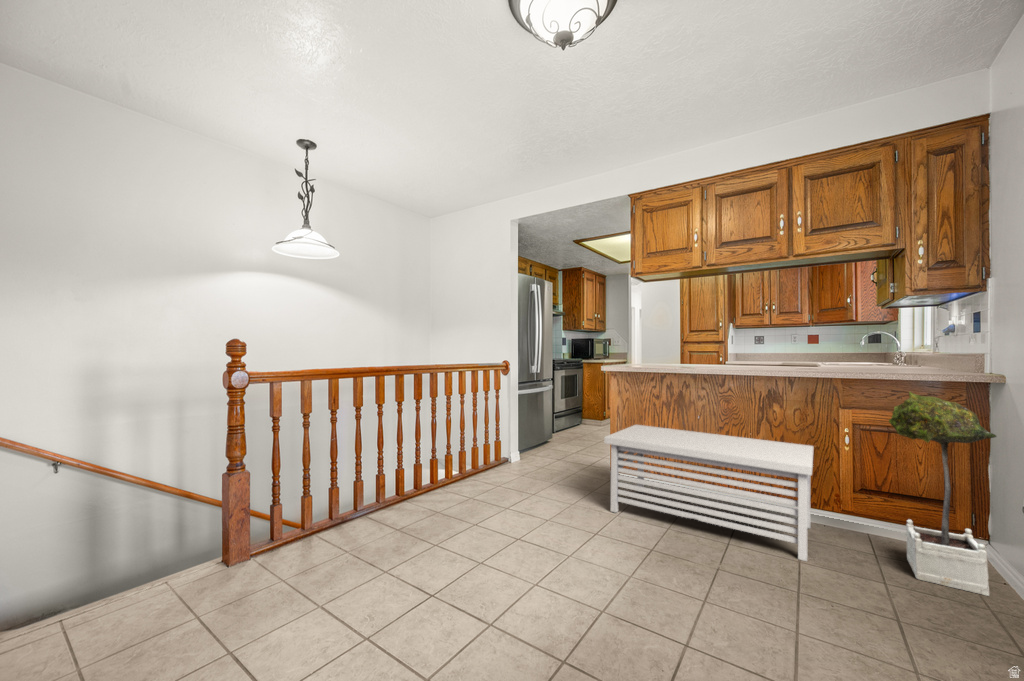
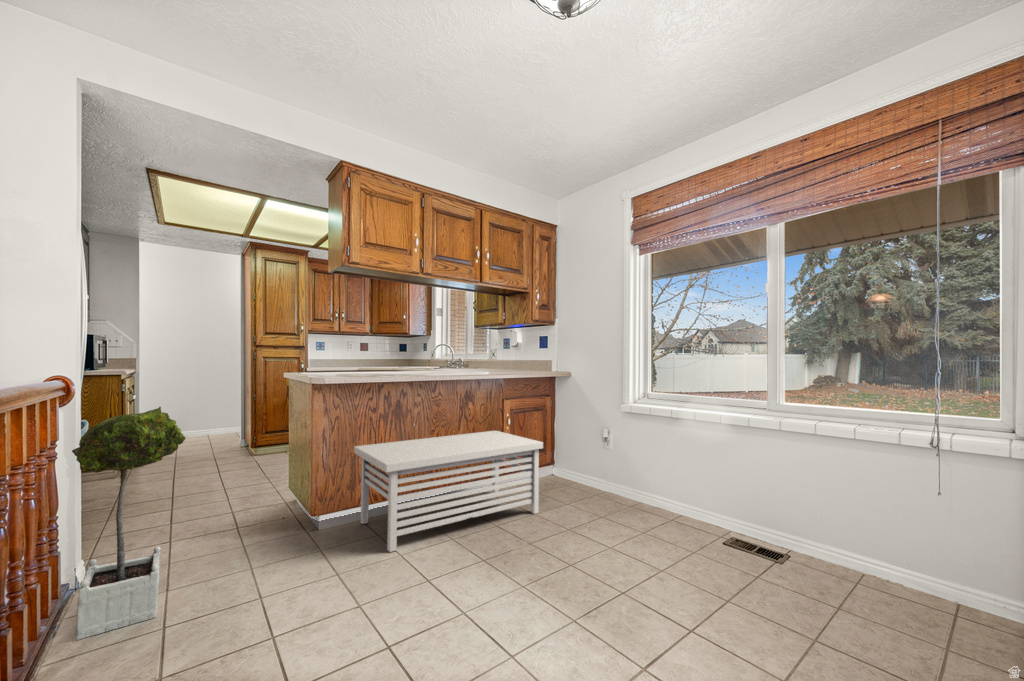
potted tree: present [889,392,996,596] -> present [72,407,186,640]

